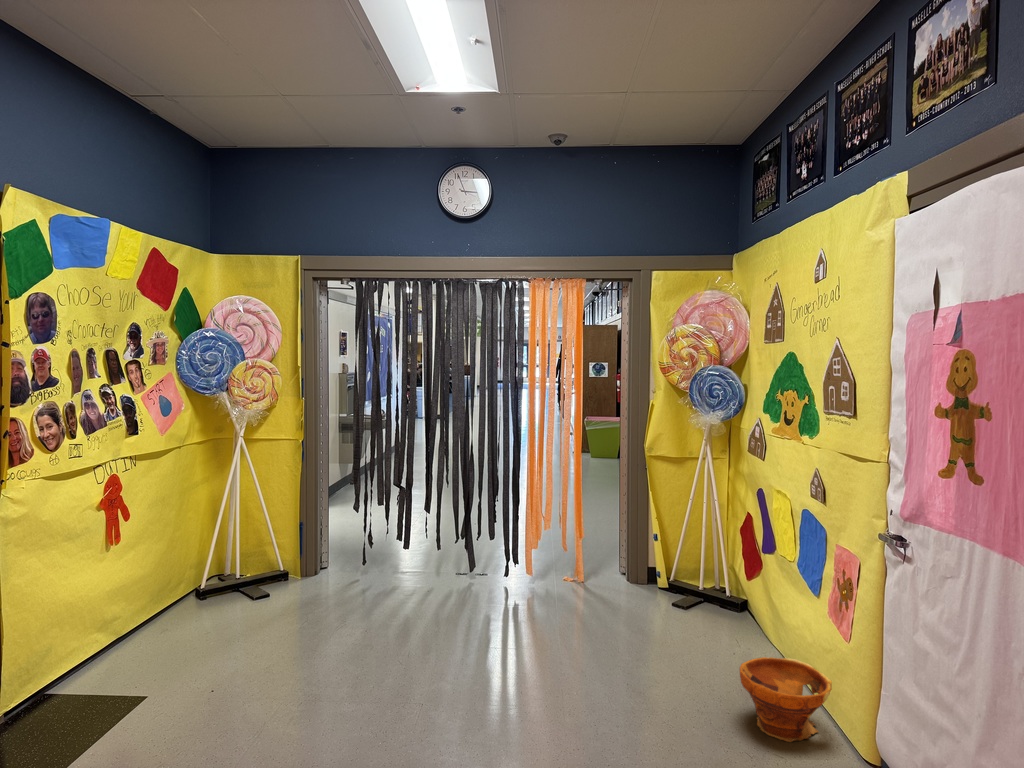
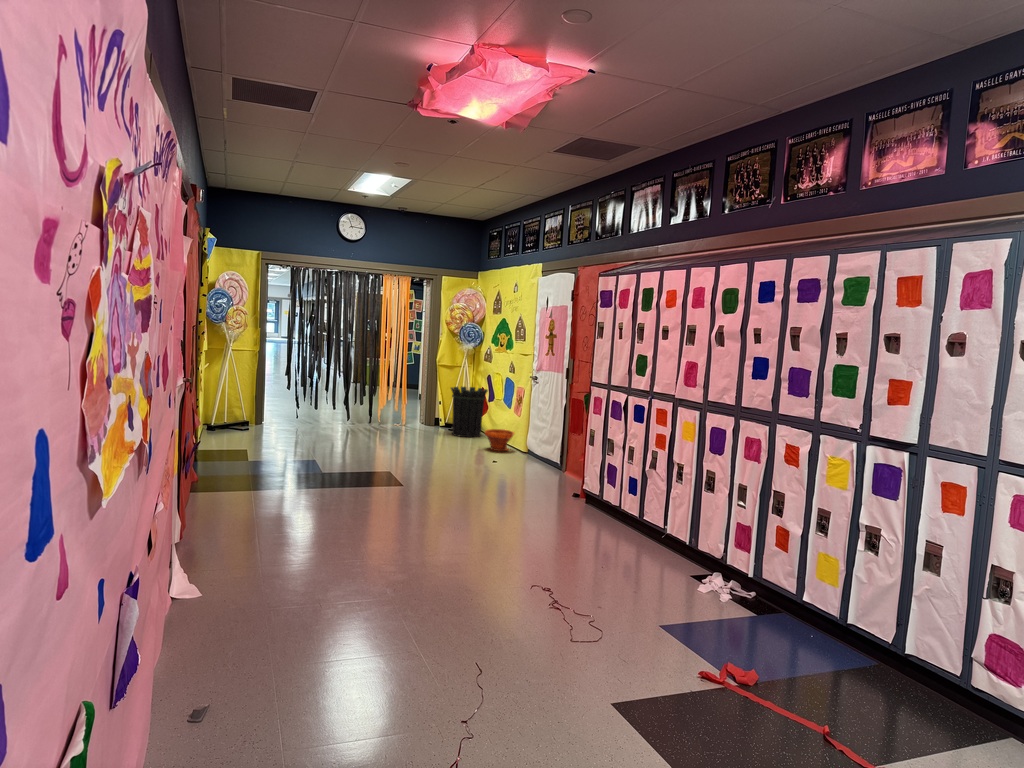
waste bin: none [666,511,759,643] -> present [451,387,488,437]

